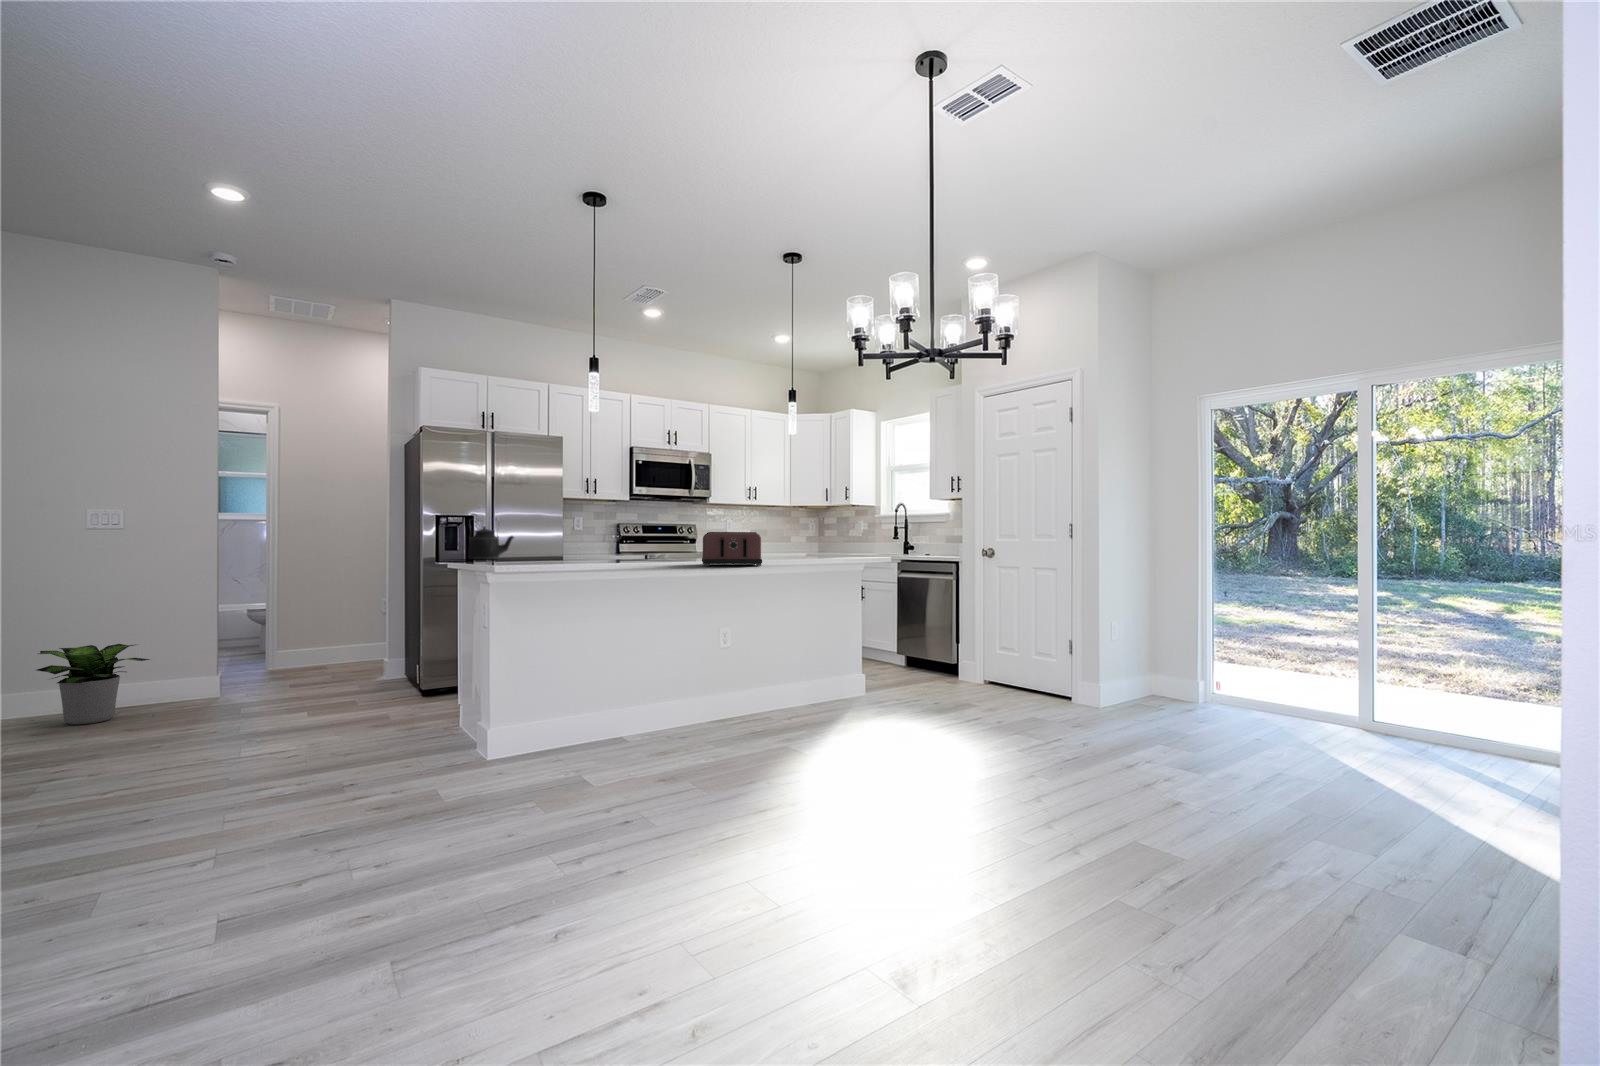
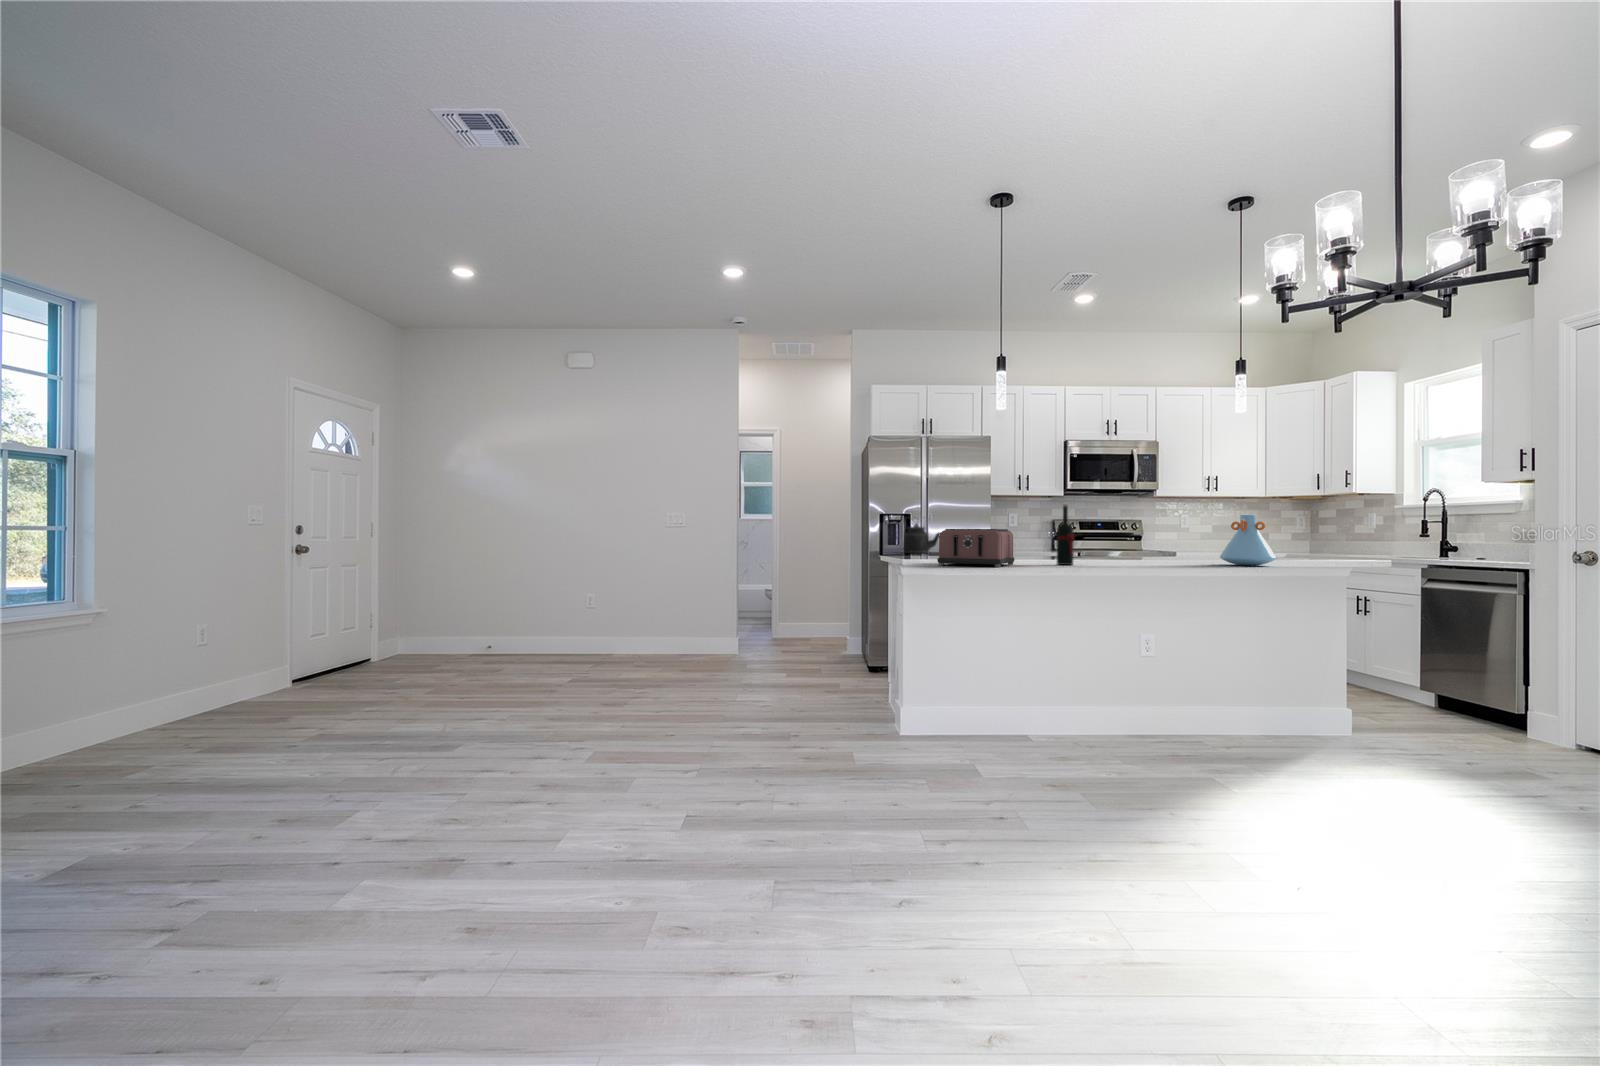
wine bottle: none [661,508,679,567] -> present [1057,505,1075,565]
vase: none [787,520,828,563] -> present [1220,515,1277,565]
toaster: present [702,532,762,566] -> present [937,529,1015,567]
potted plant: present [37,644,150,725] -> none [641,606,701,660]

